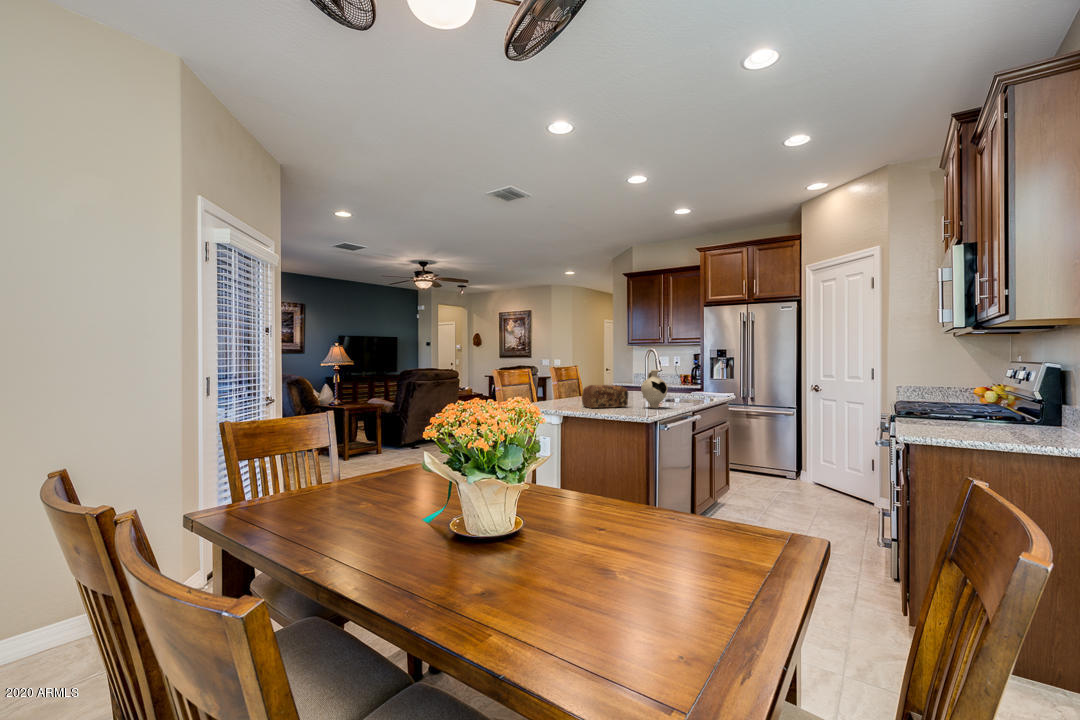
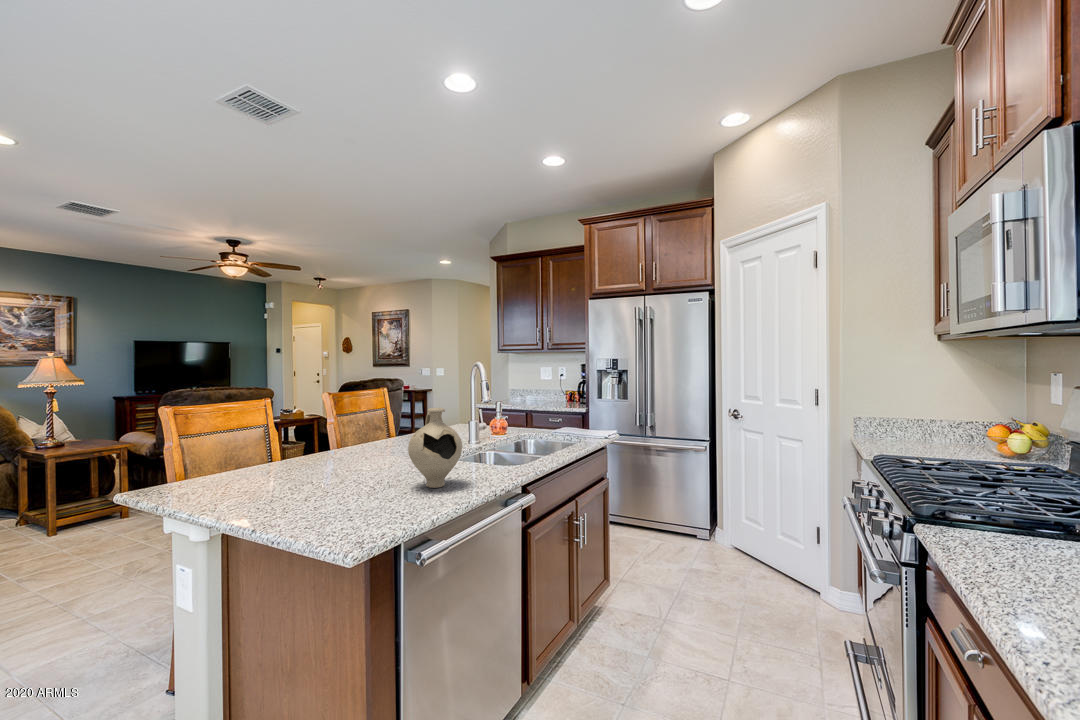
bread loaf: present [582,385,628,408] -> none [289,438,385,495]

